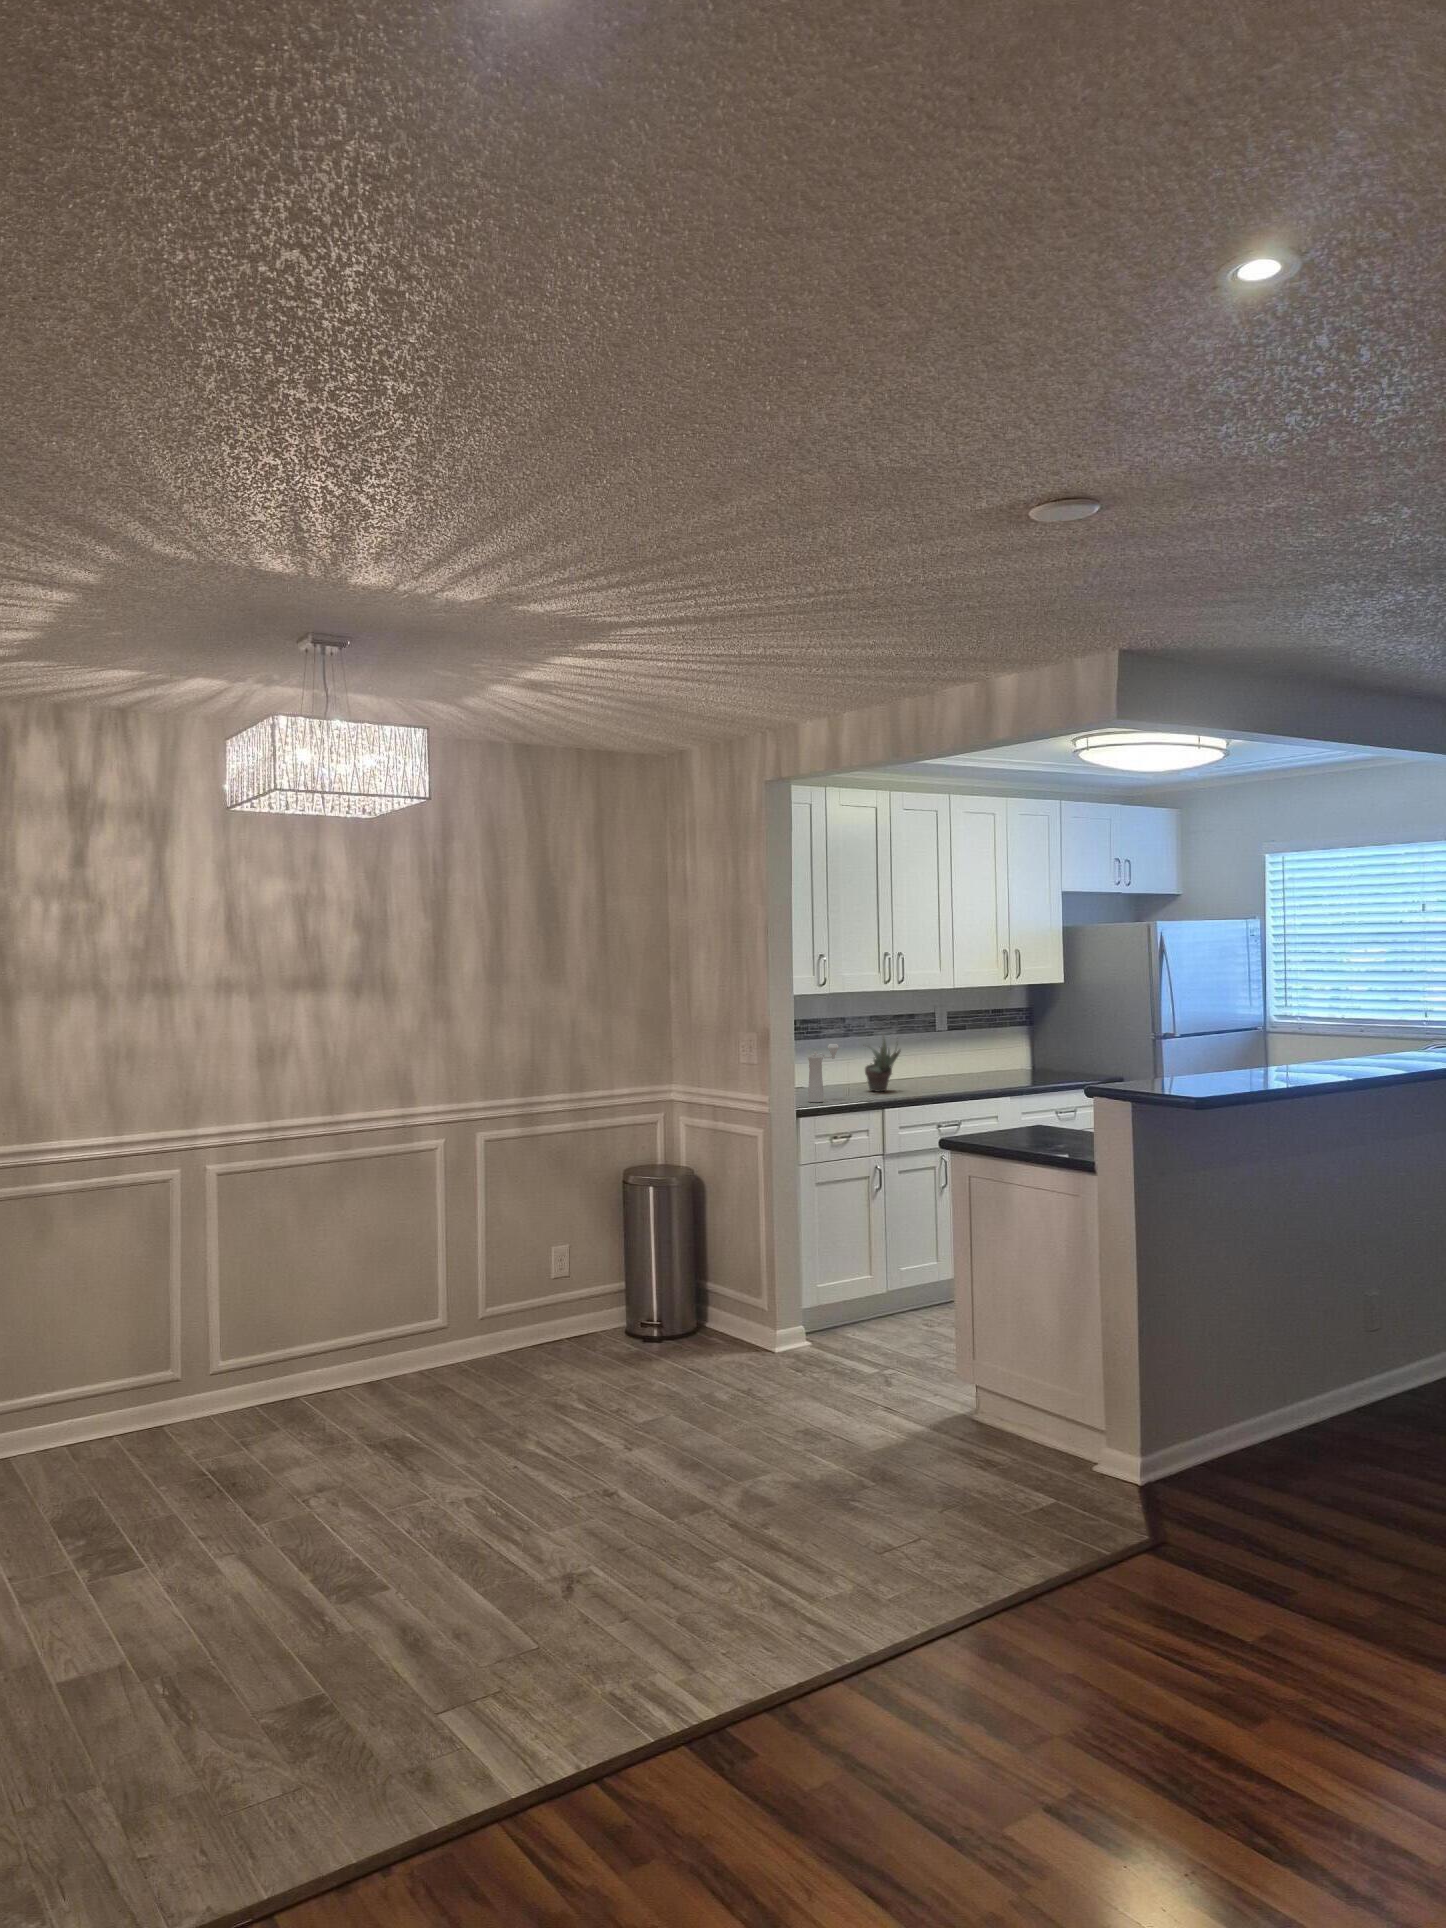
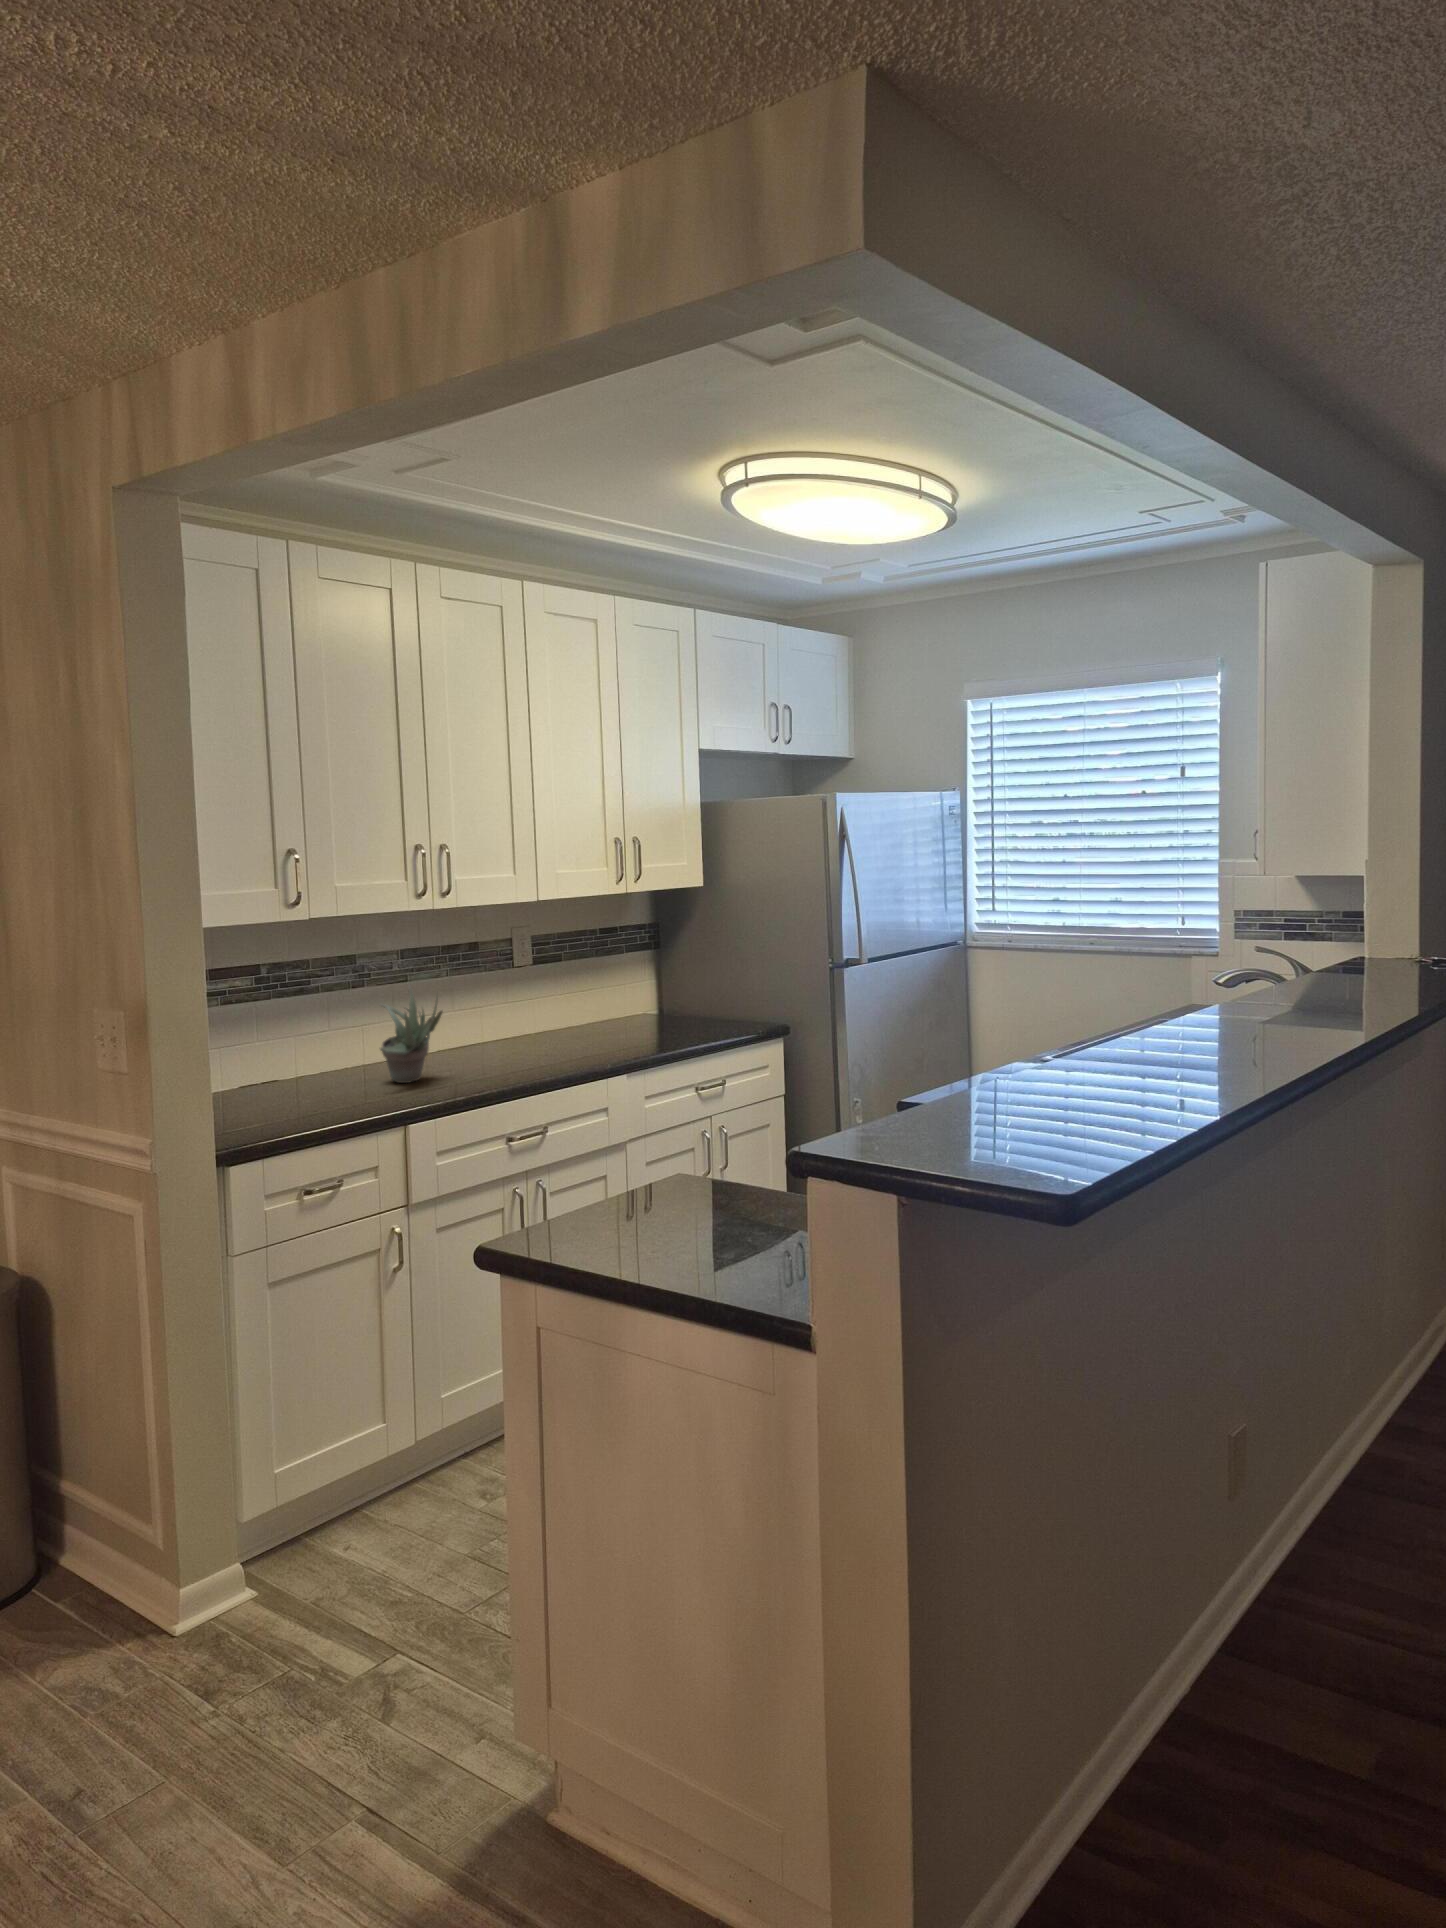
pepper mill: present [808,1044,839,1102] -> none [258,1014,321,1126]

